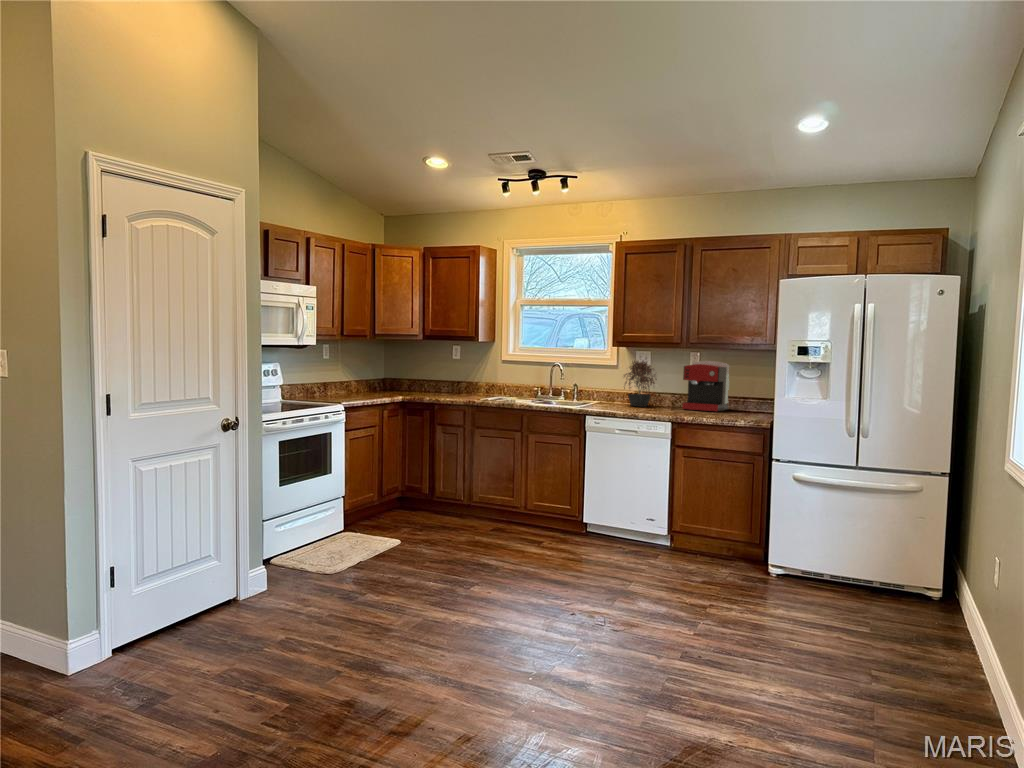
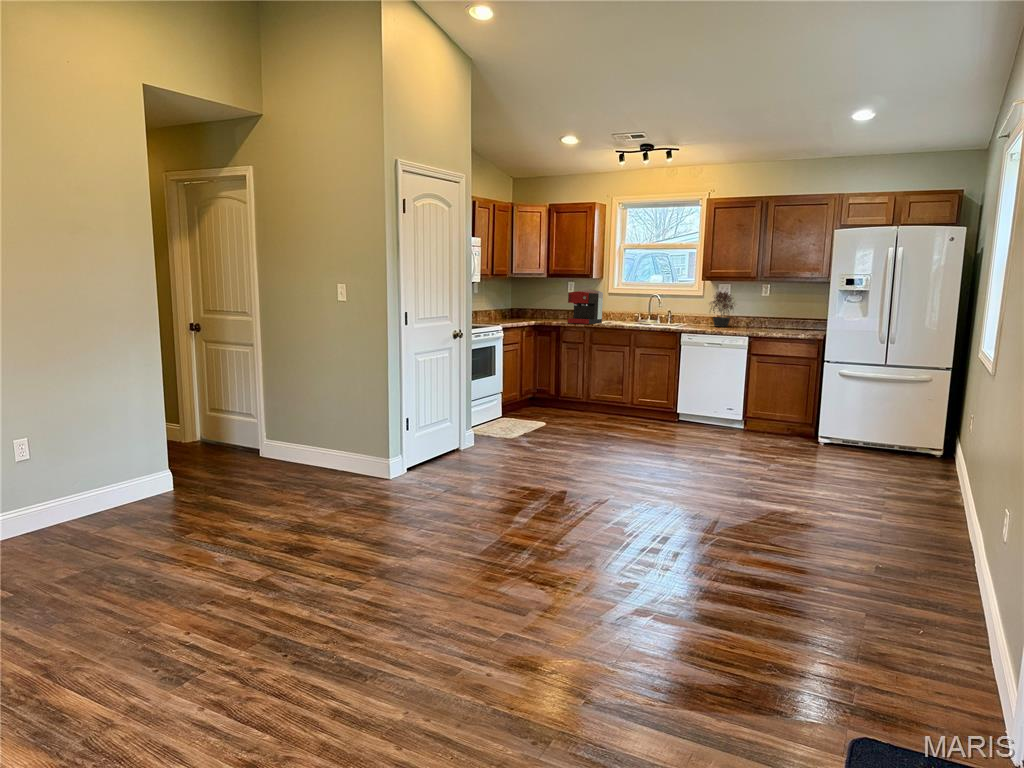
coffee maker: present [682,361,730,411] -> present [568,289,603,324]

